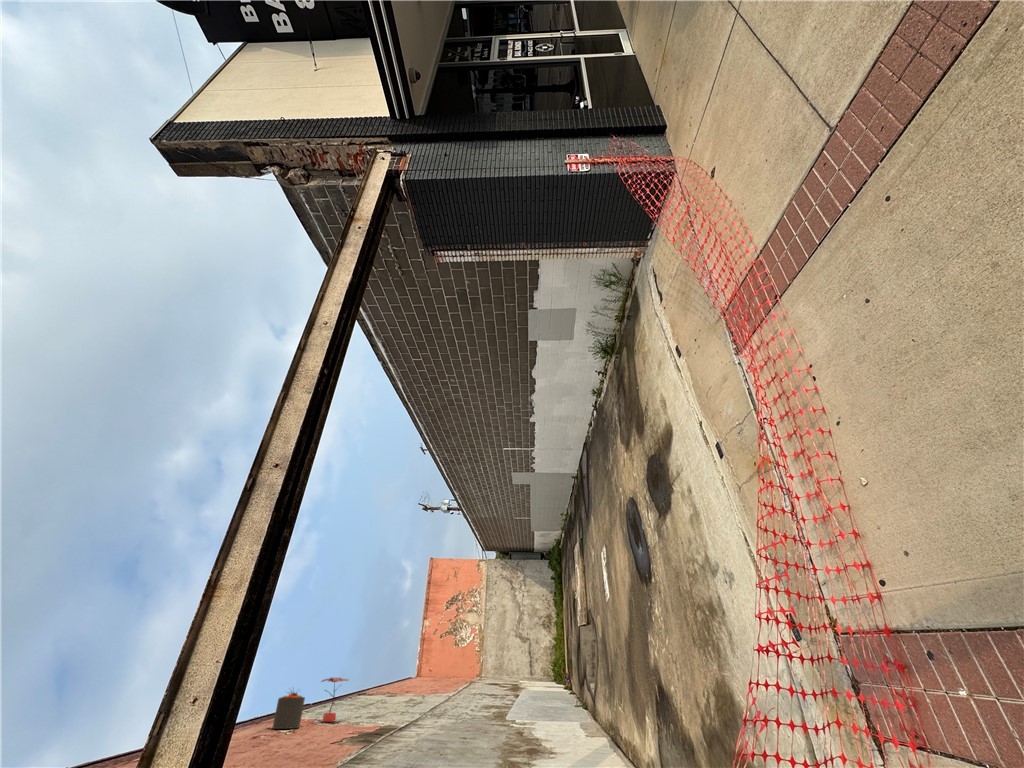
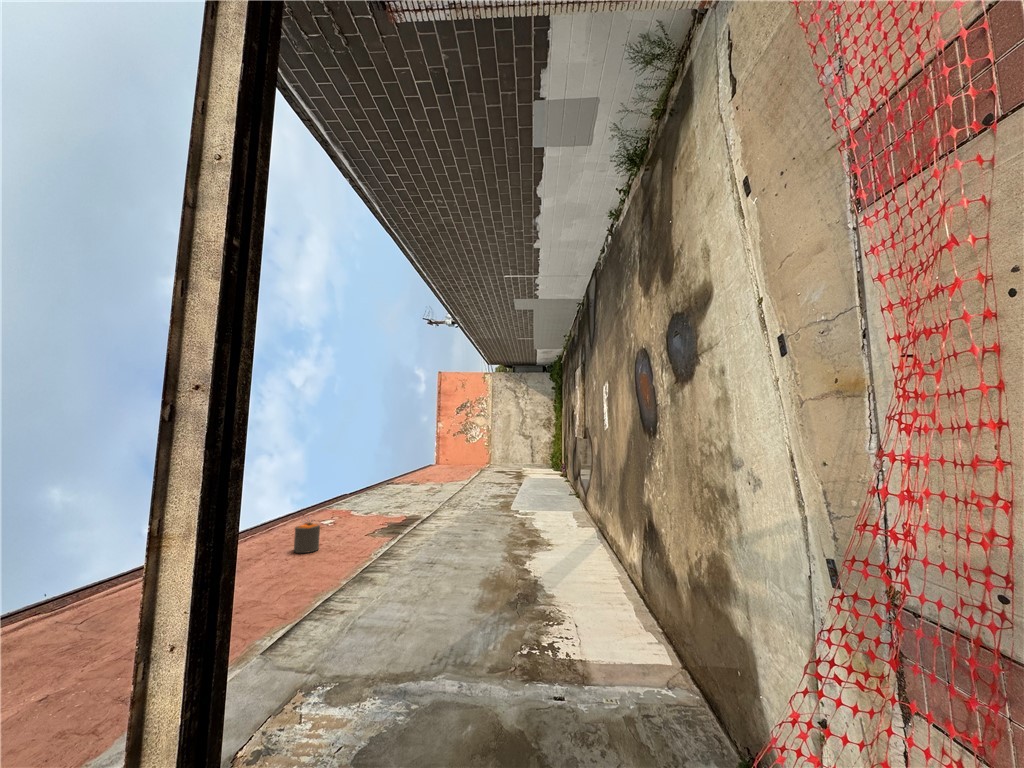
potted plant: present [321,677,348,722] -> none [336,502,362,538]

